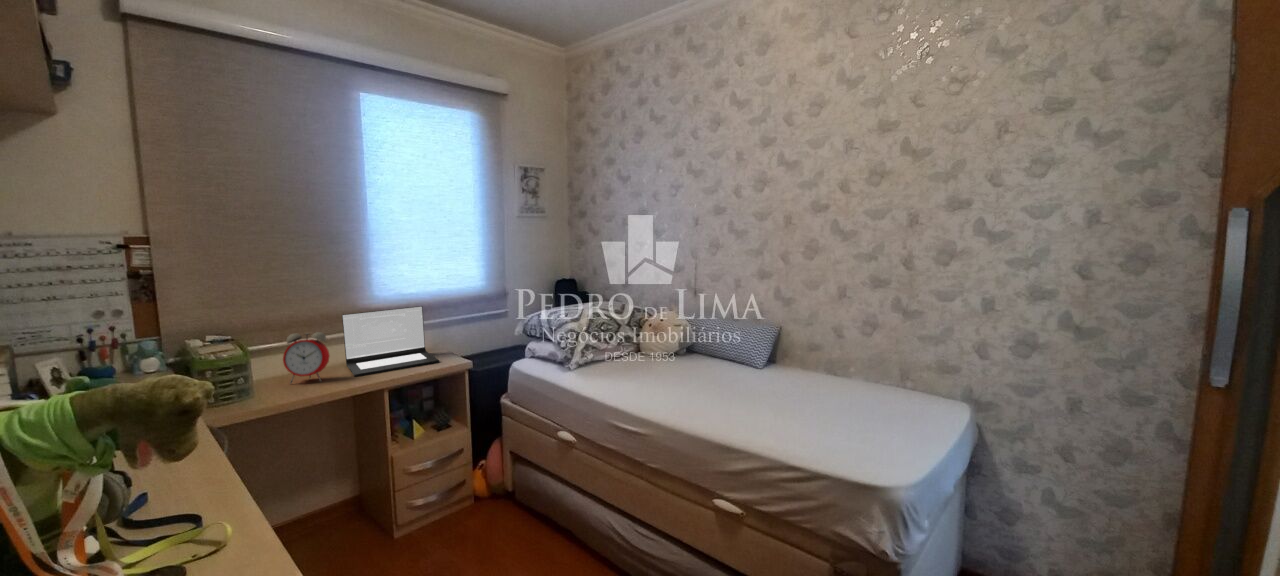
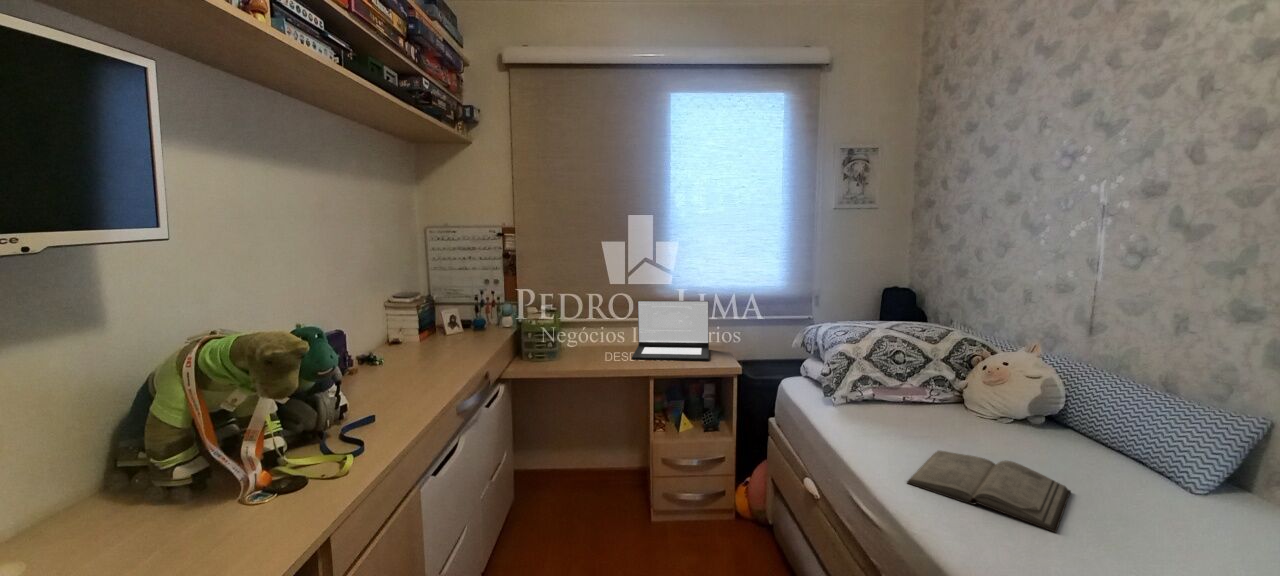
alarm clock: present [283,332,329,383] -> none [584,312,617,358]
diary: none [652,375,728,402] -> present [907,451,1071,532]

